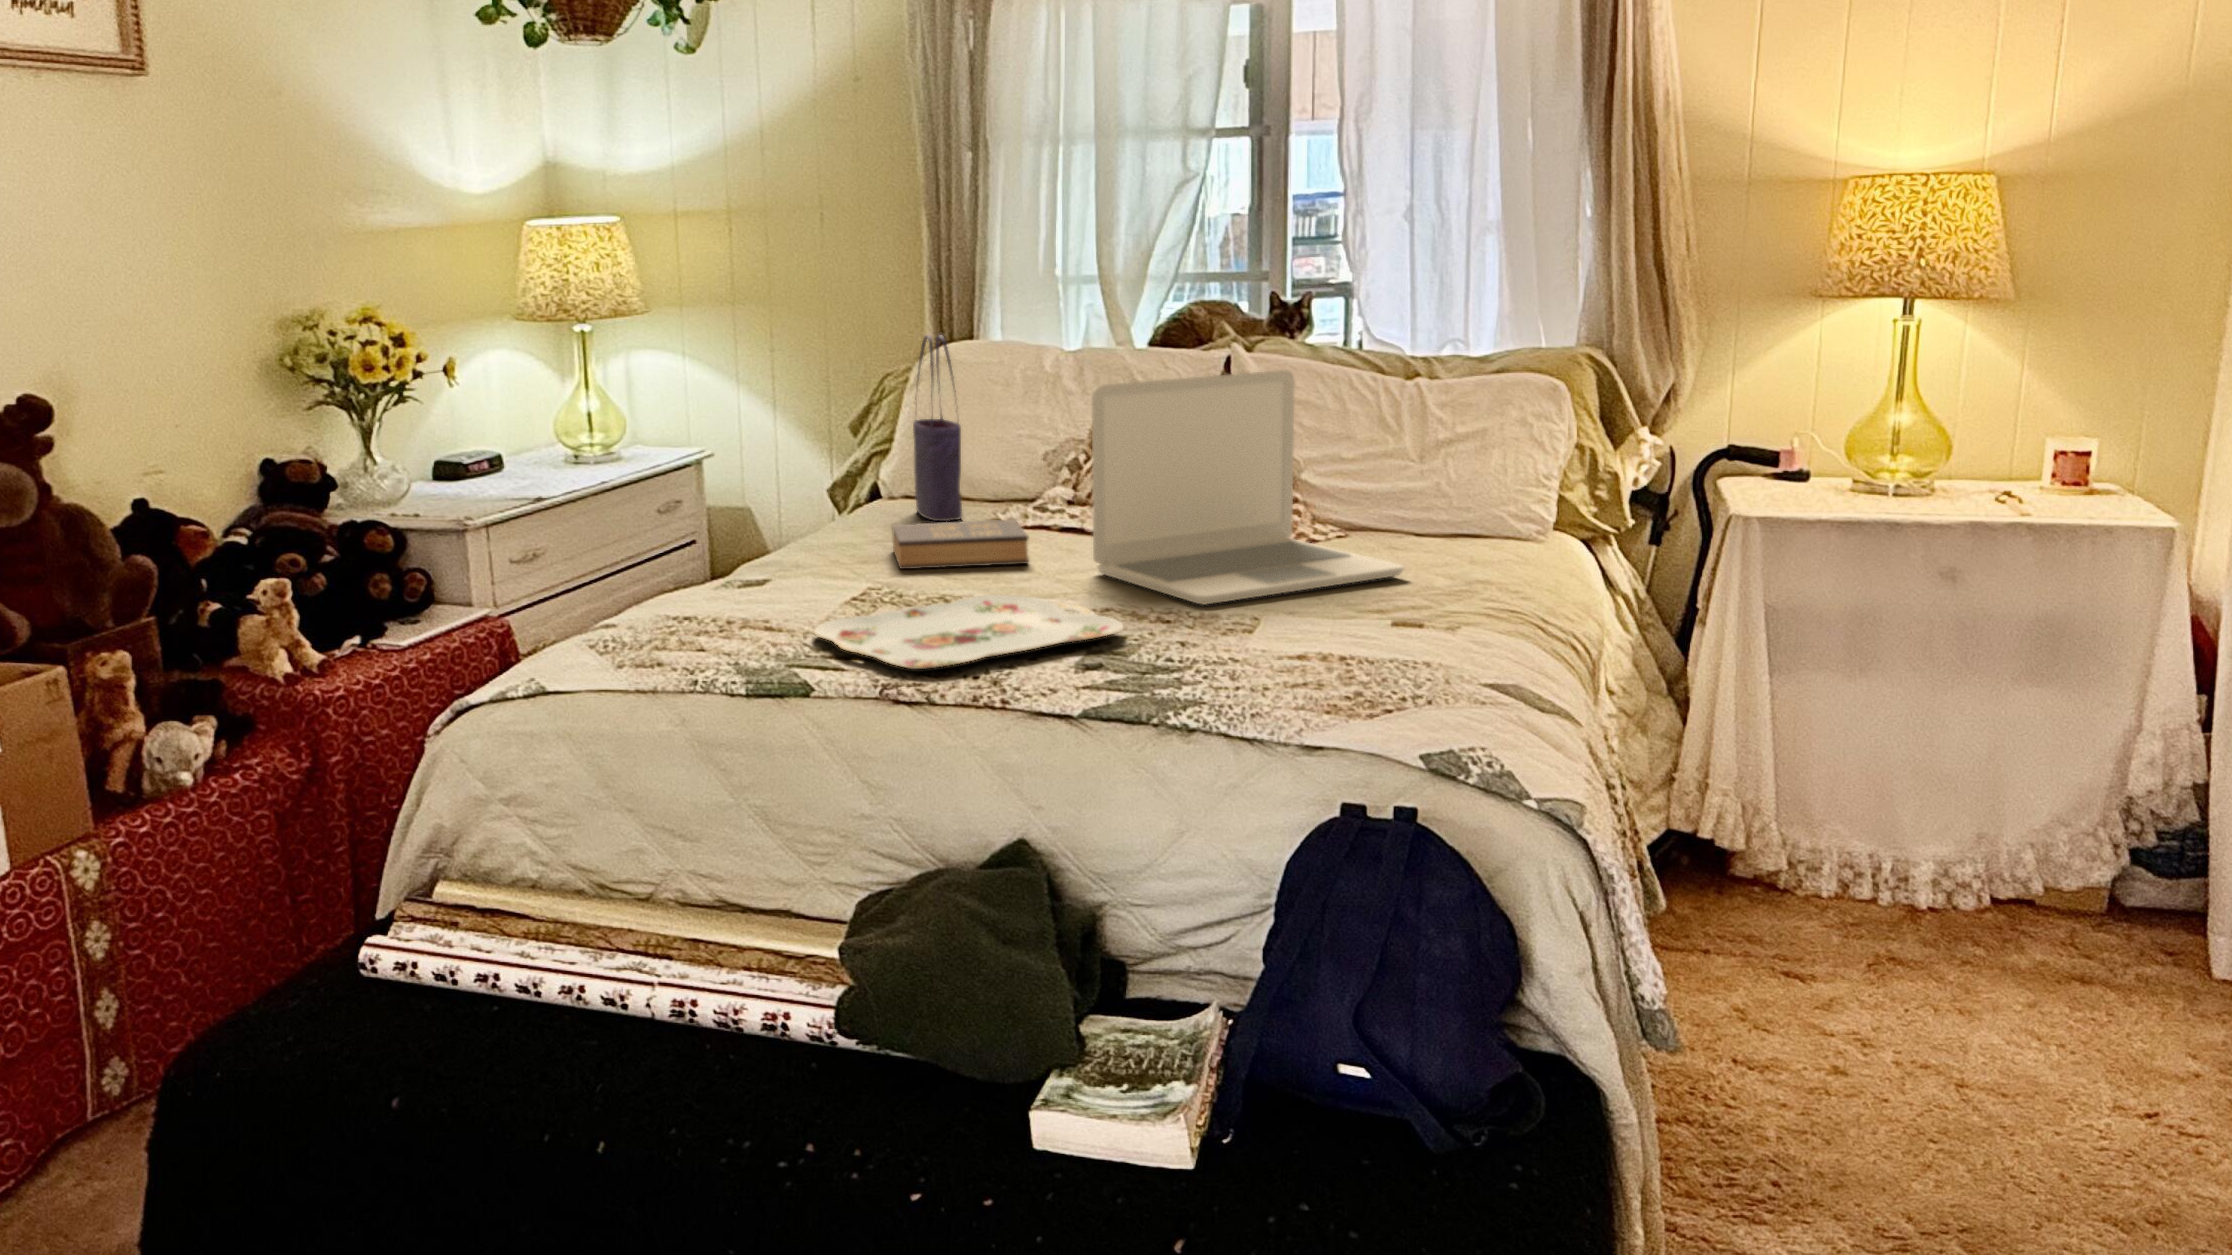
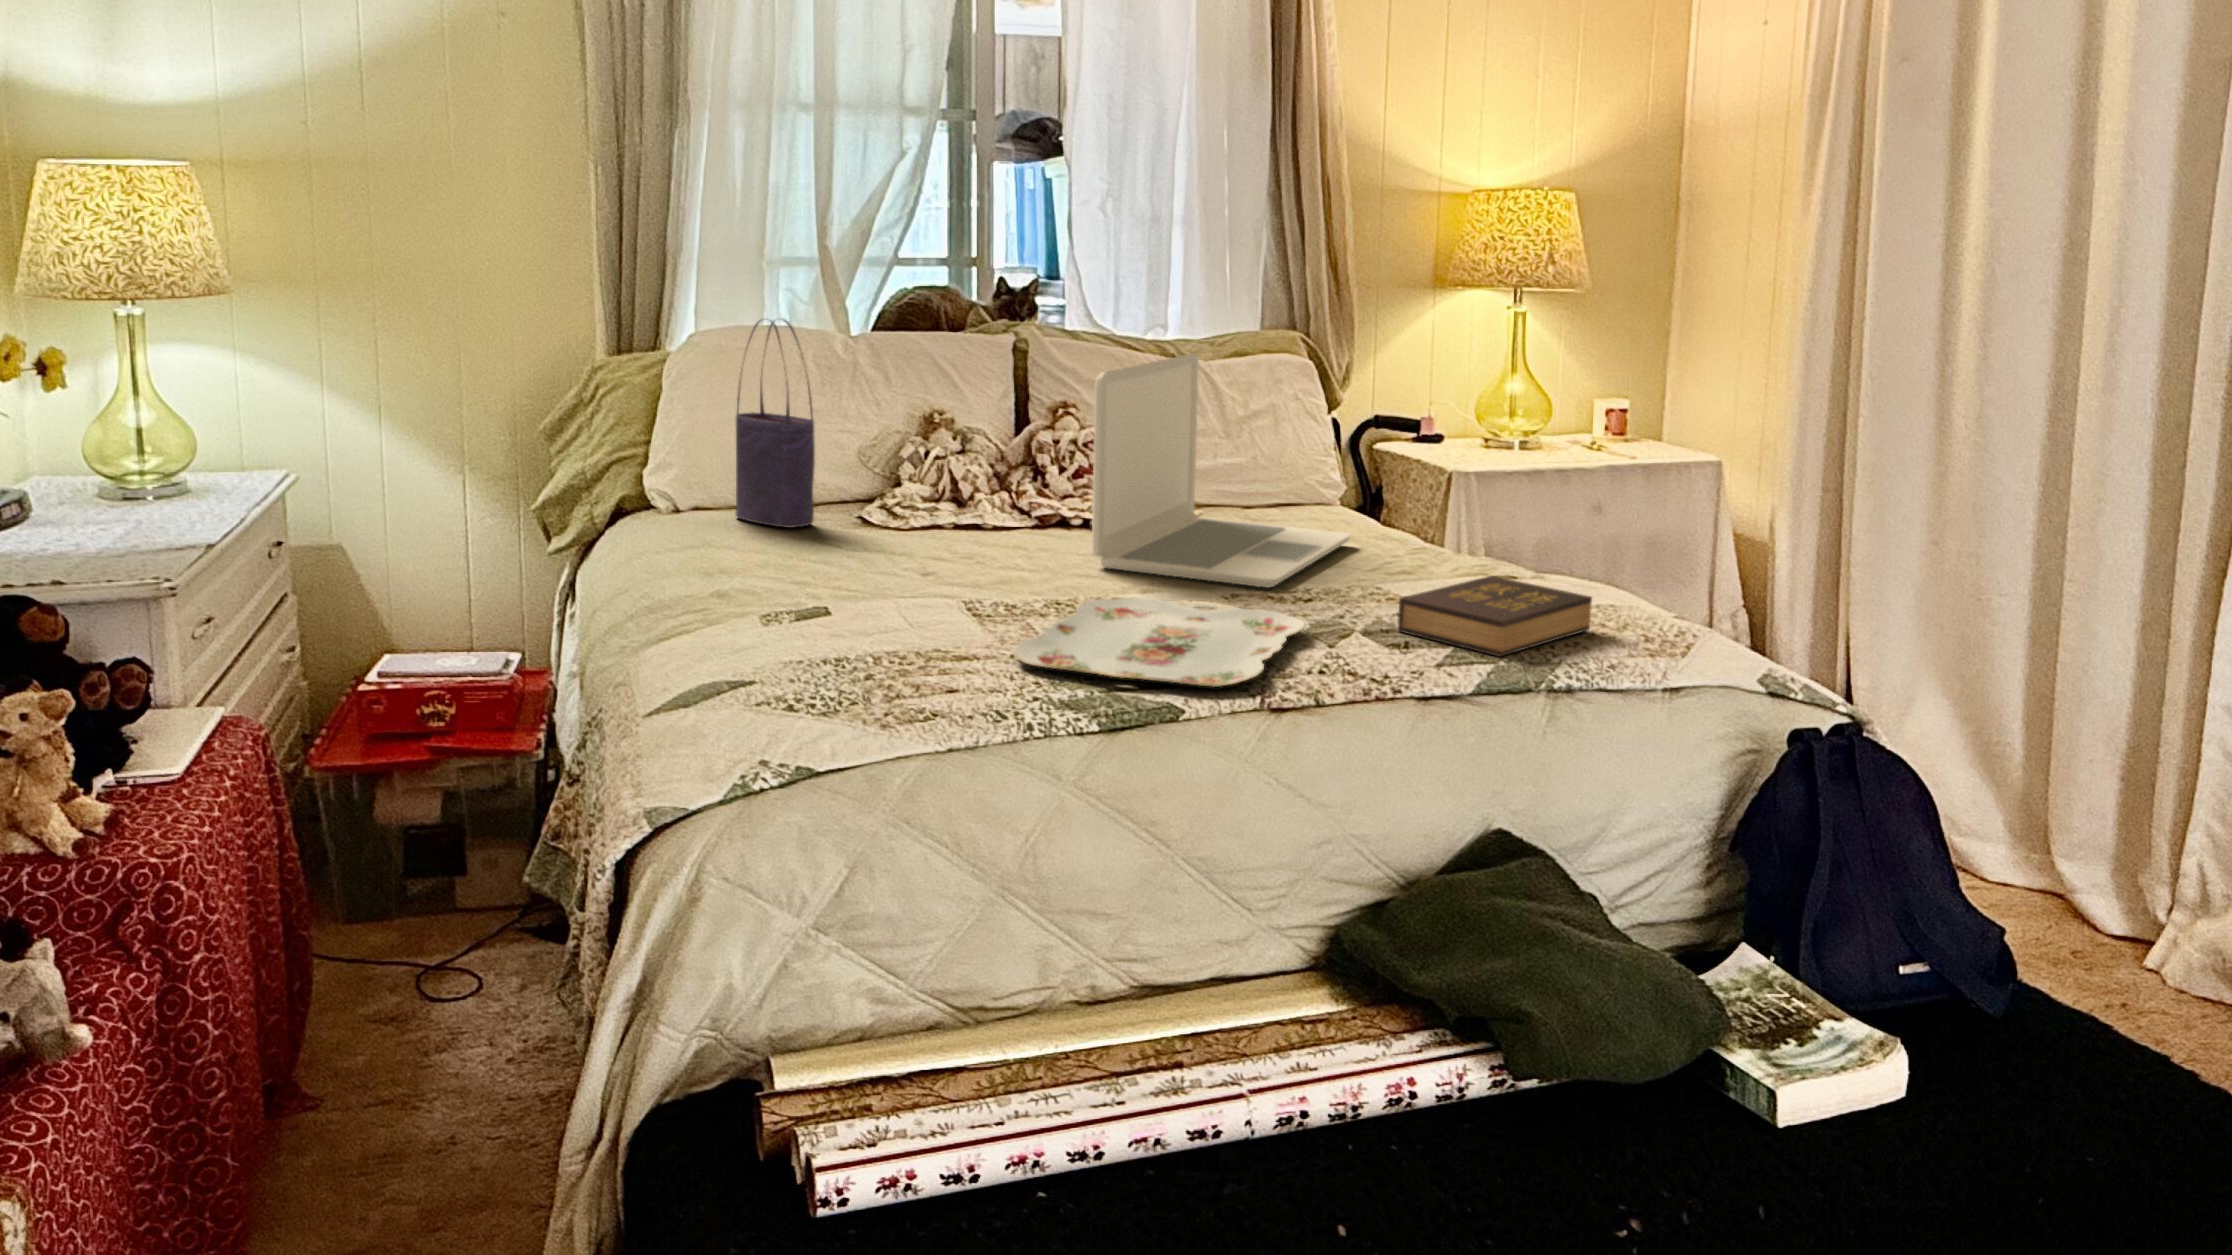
hardback book: present [892,519,1029,569] -> present [1398,576,1592,657]

